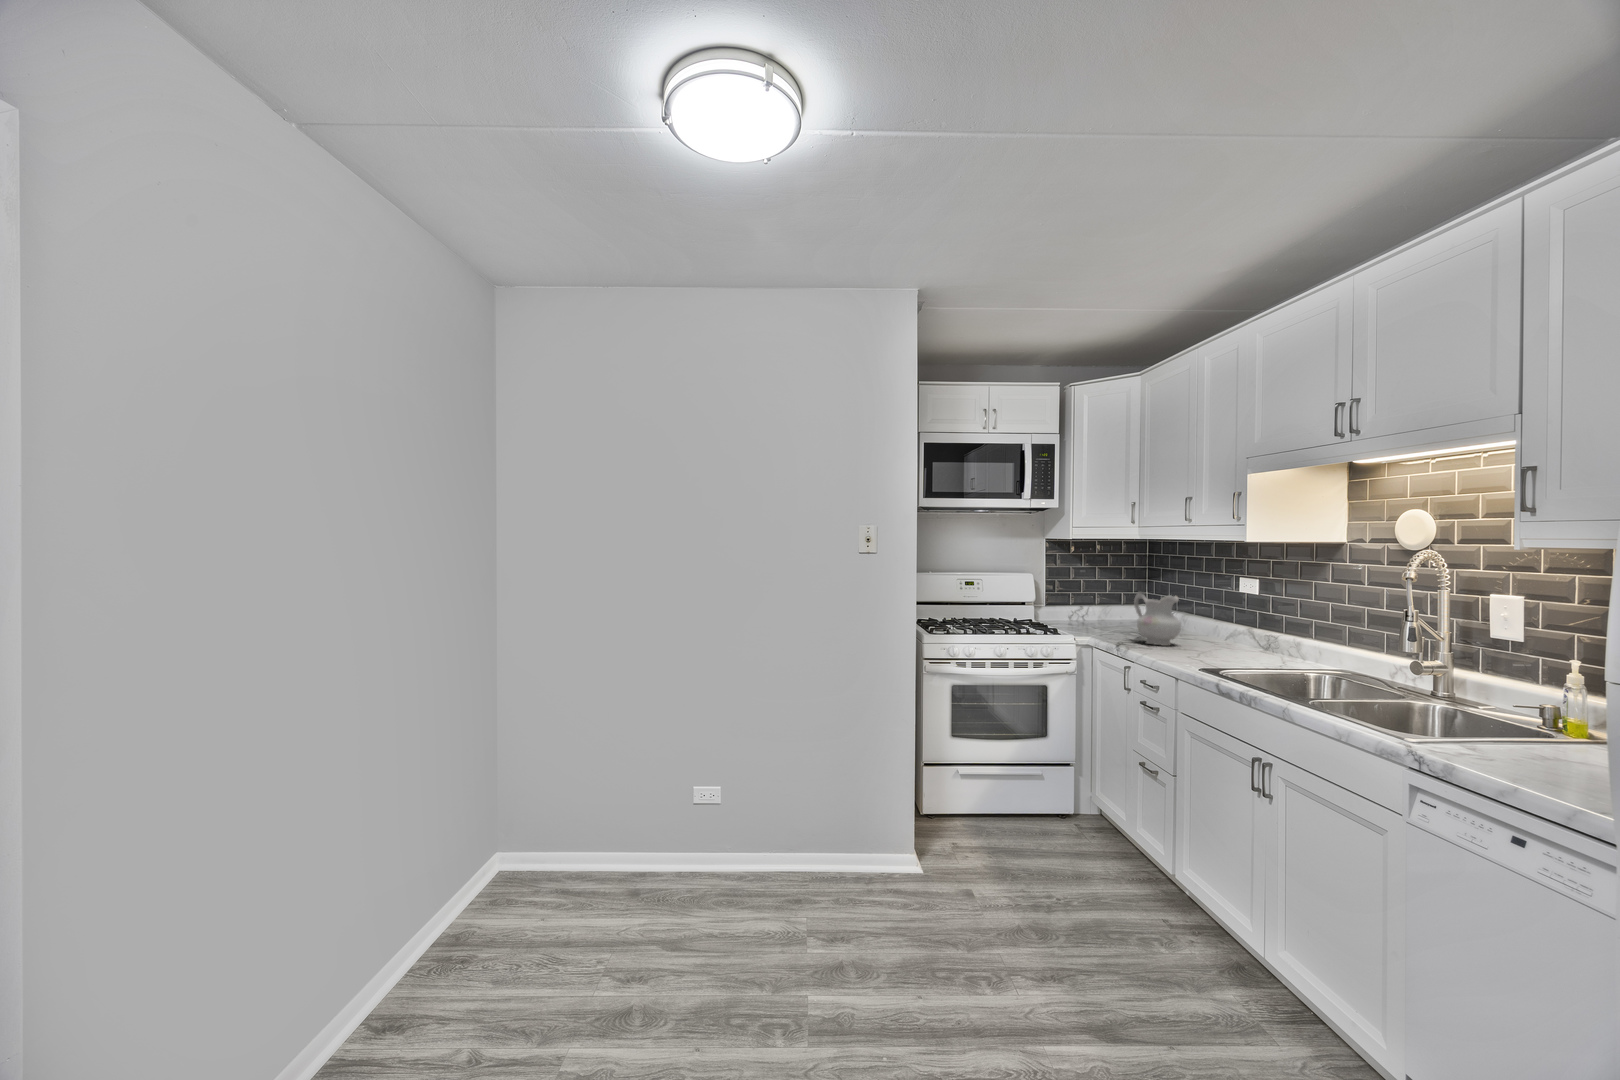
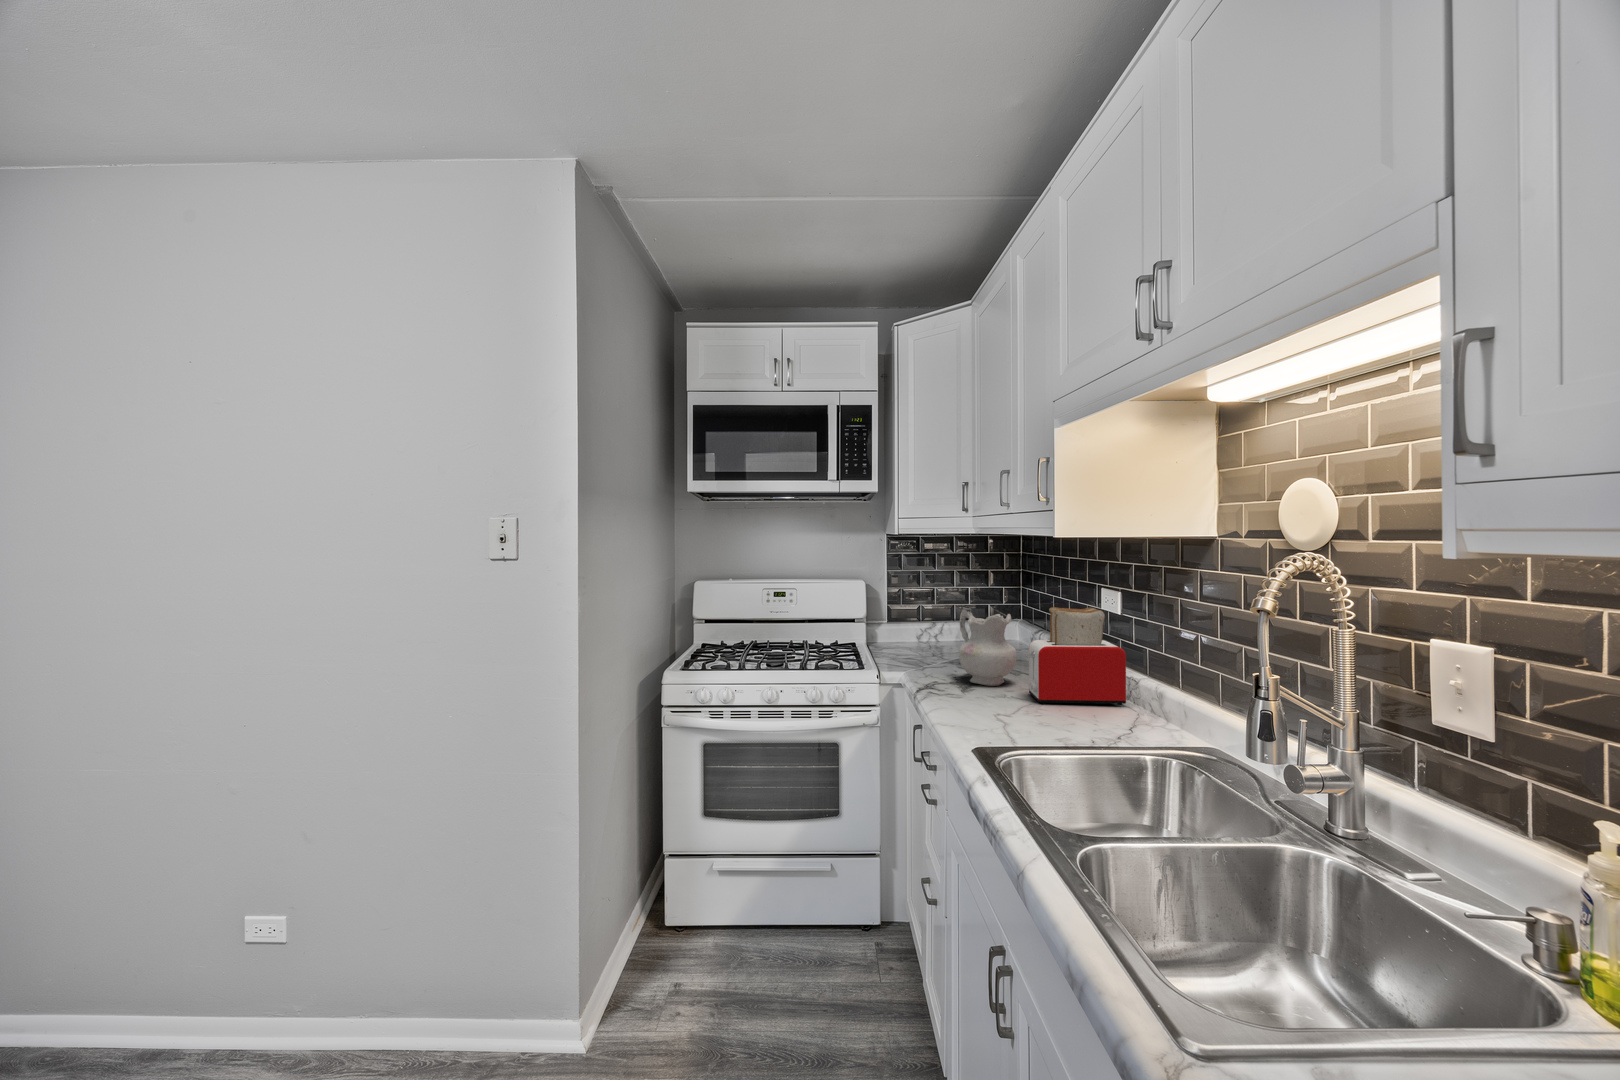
toaster: none [1197,590,1270,656] -> present [1025,607,1126,705]

